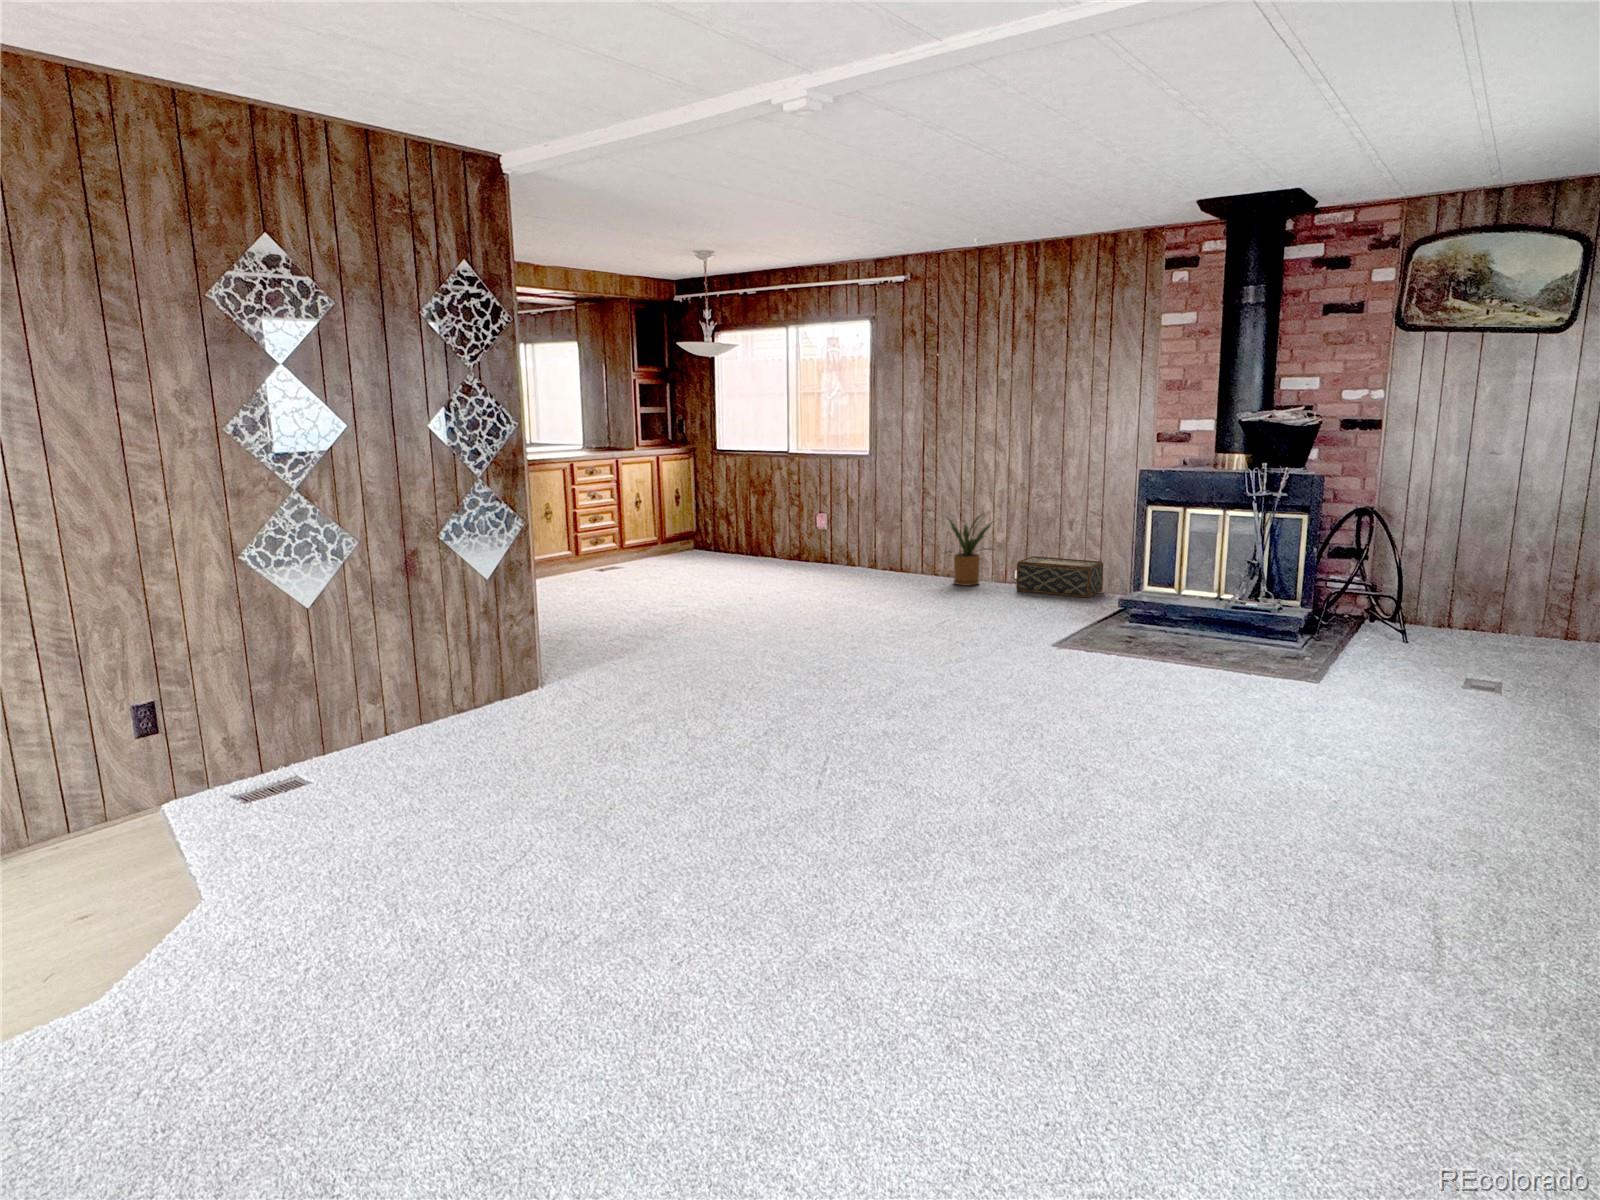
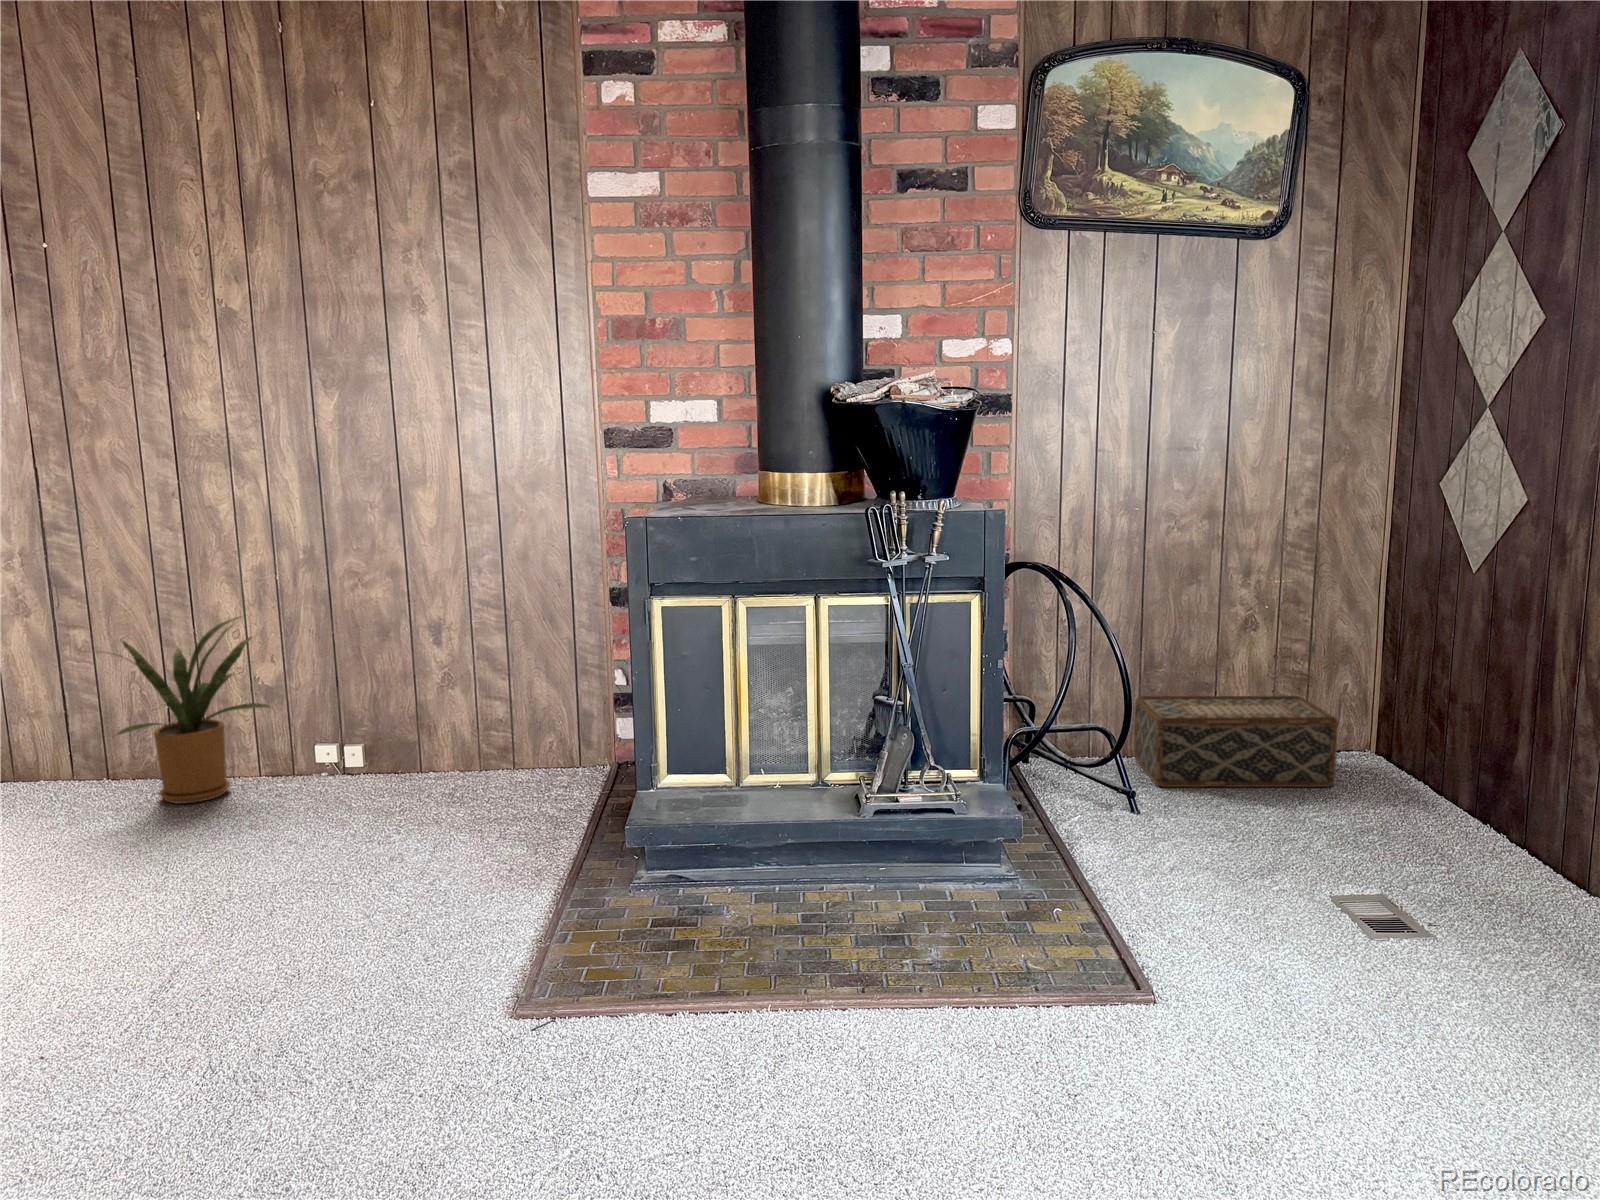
woven basket: present [1016,556,1103,598] -> present [1134,696,1338,787]

